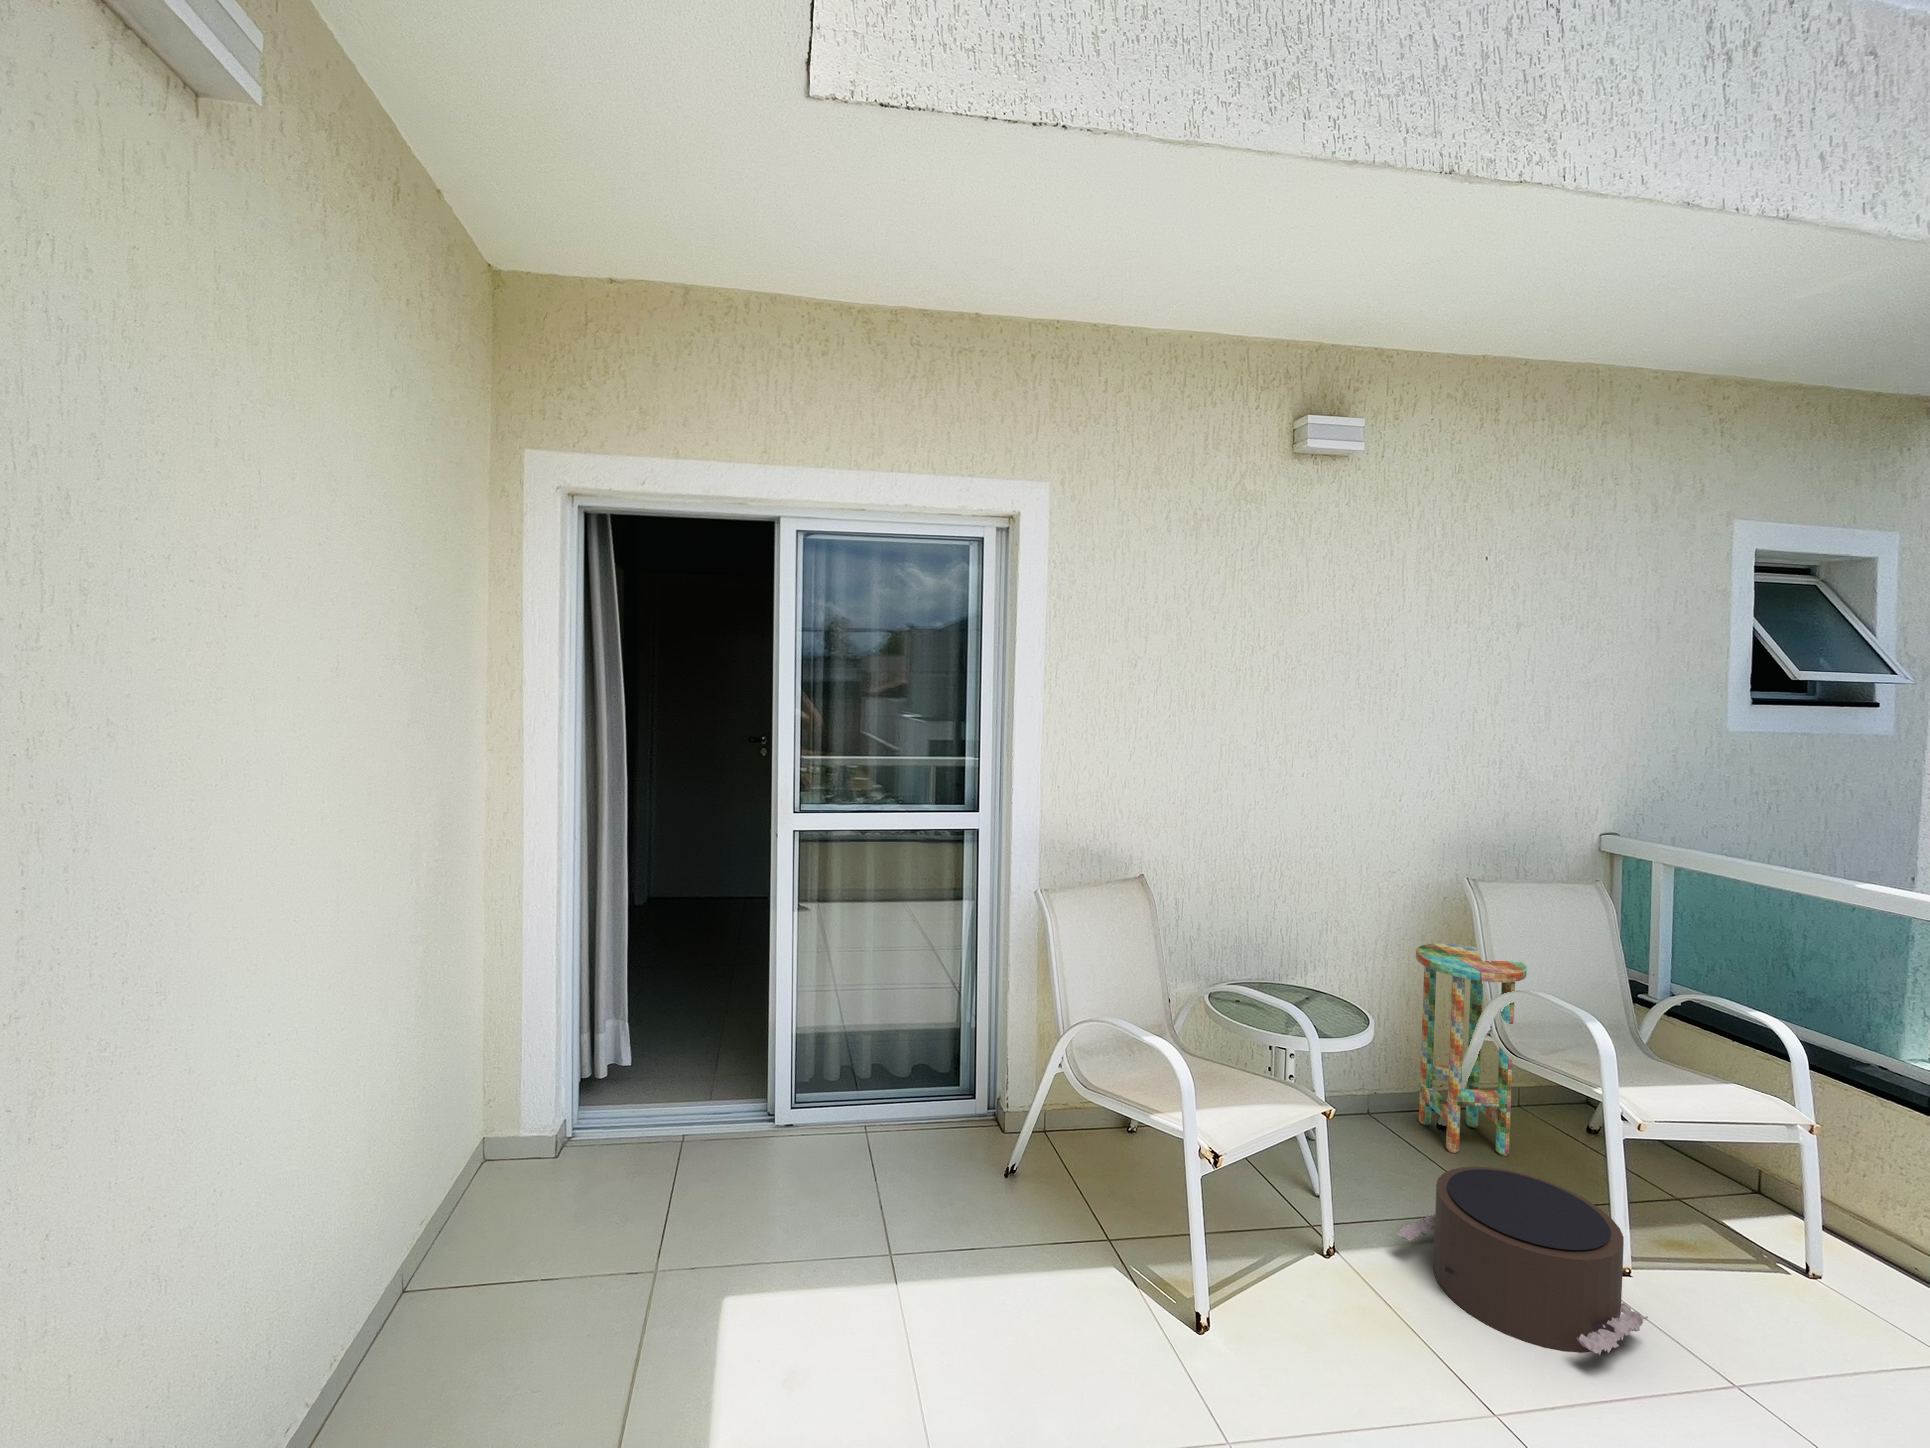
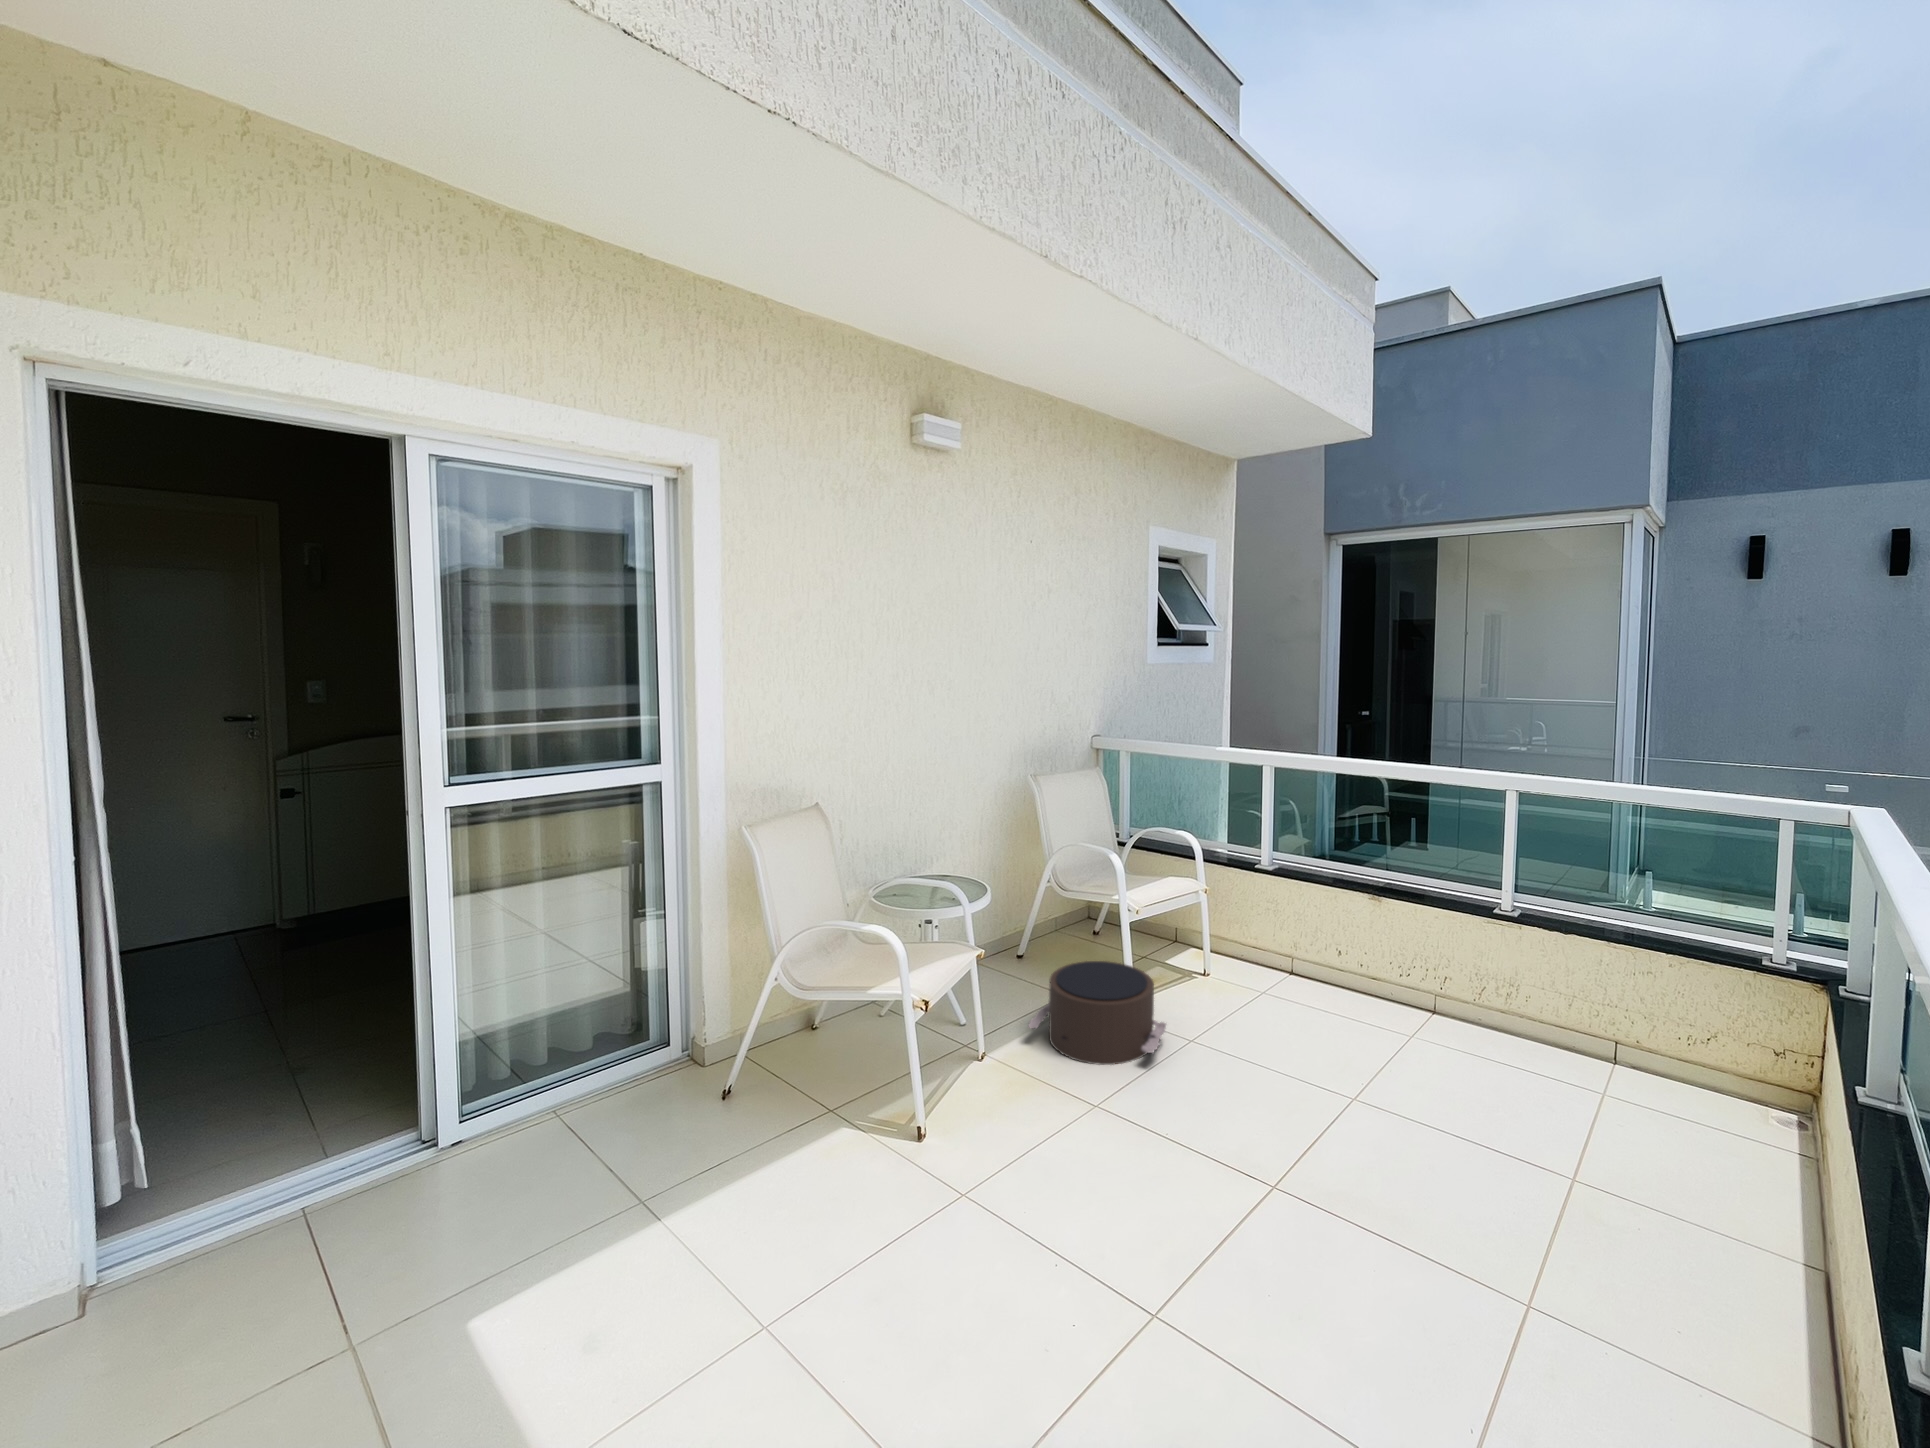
side table: present [1416,944,1527,1156] -> none [1001,820,1069,967]

